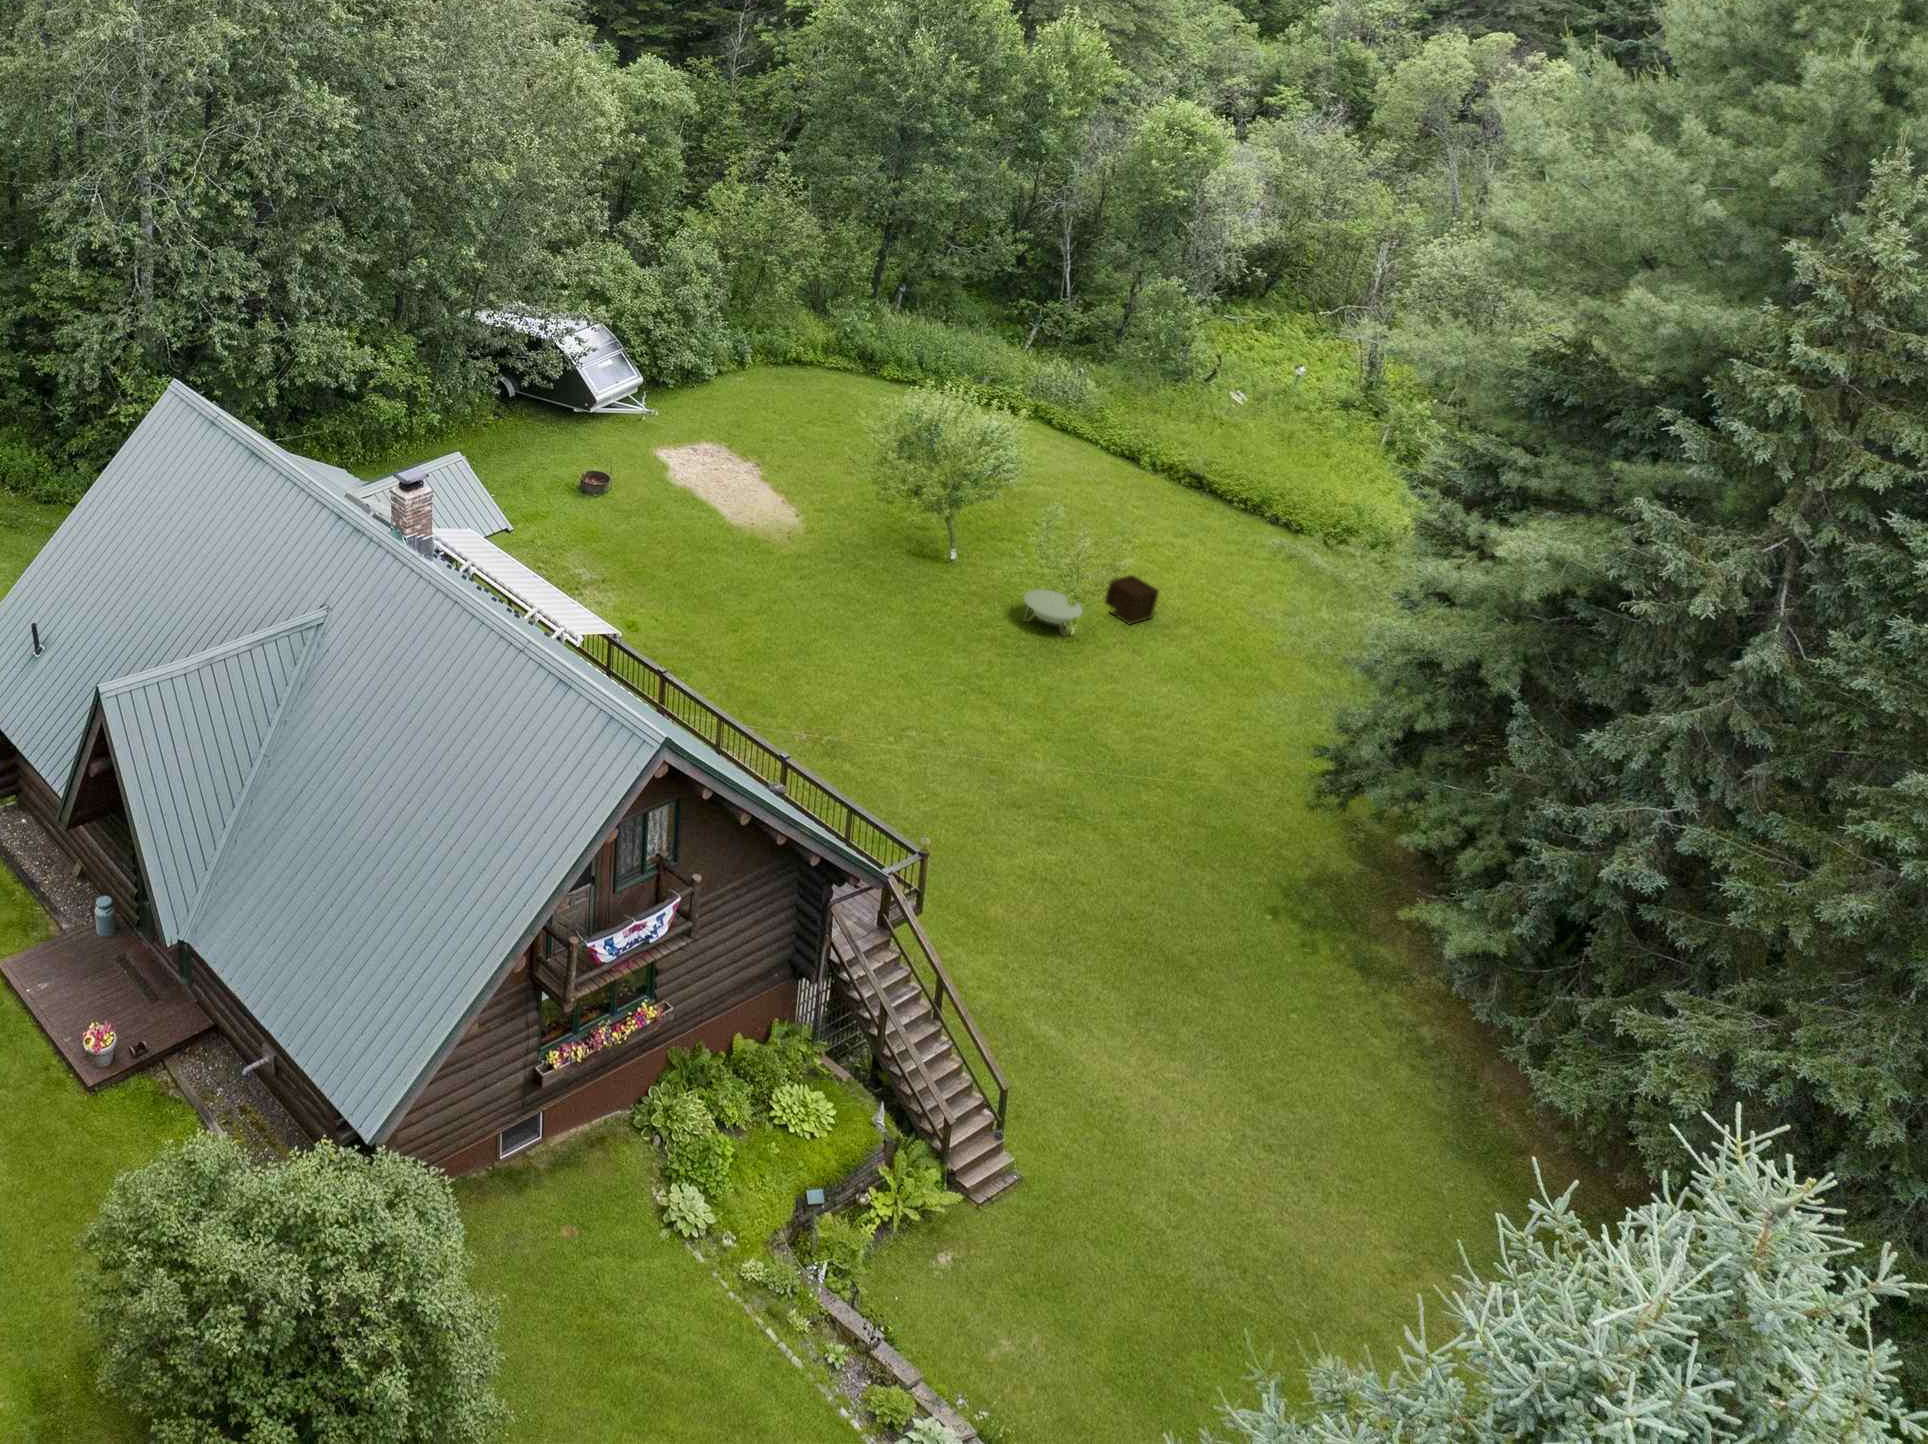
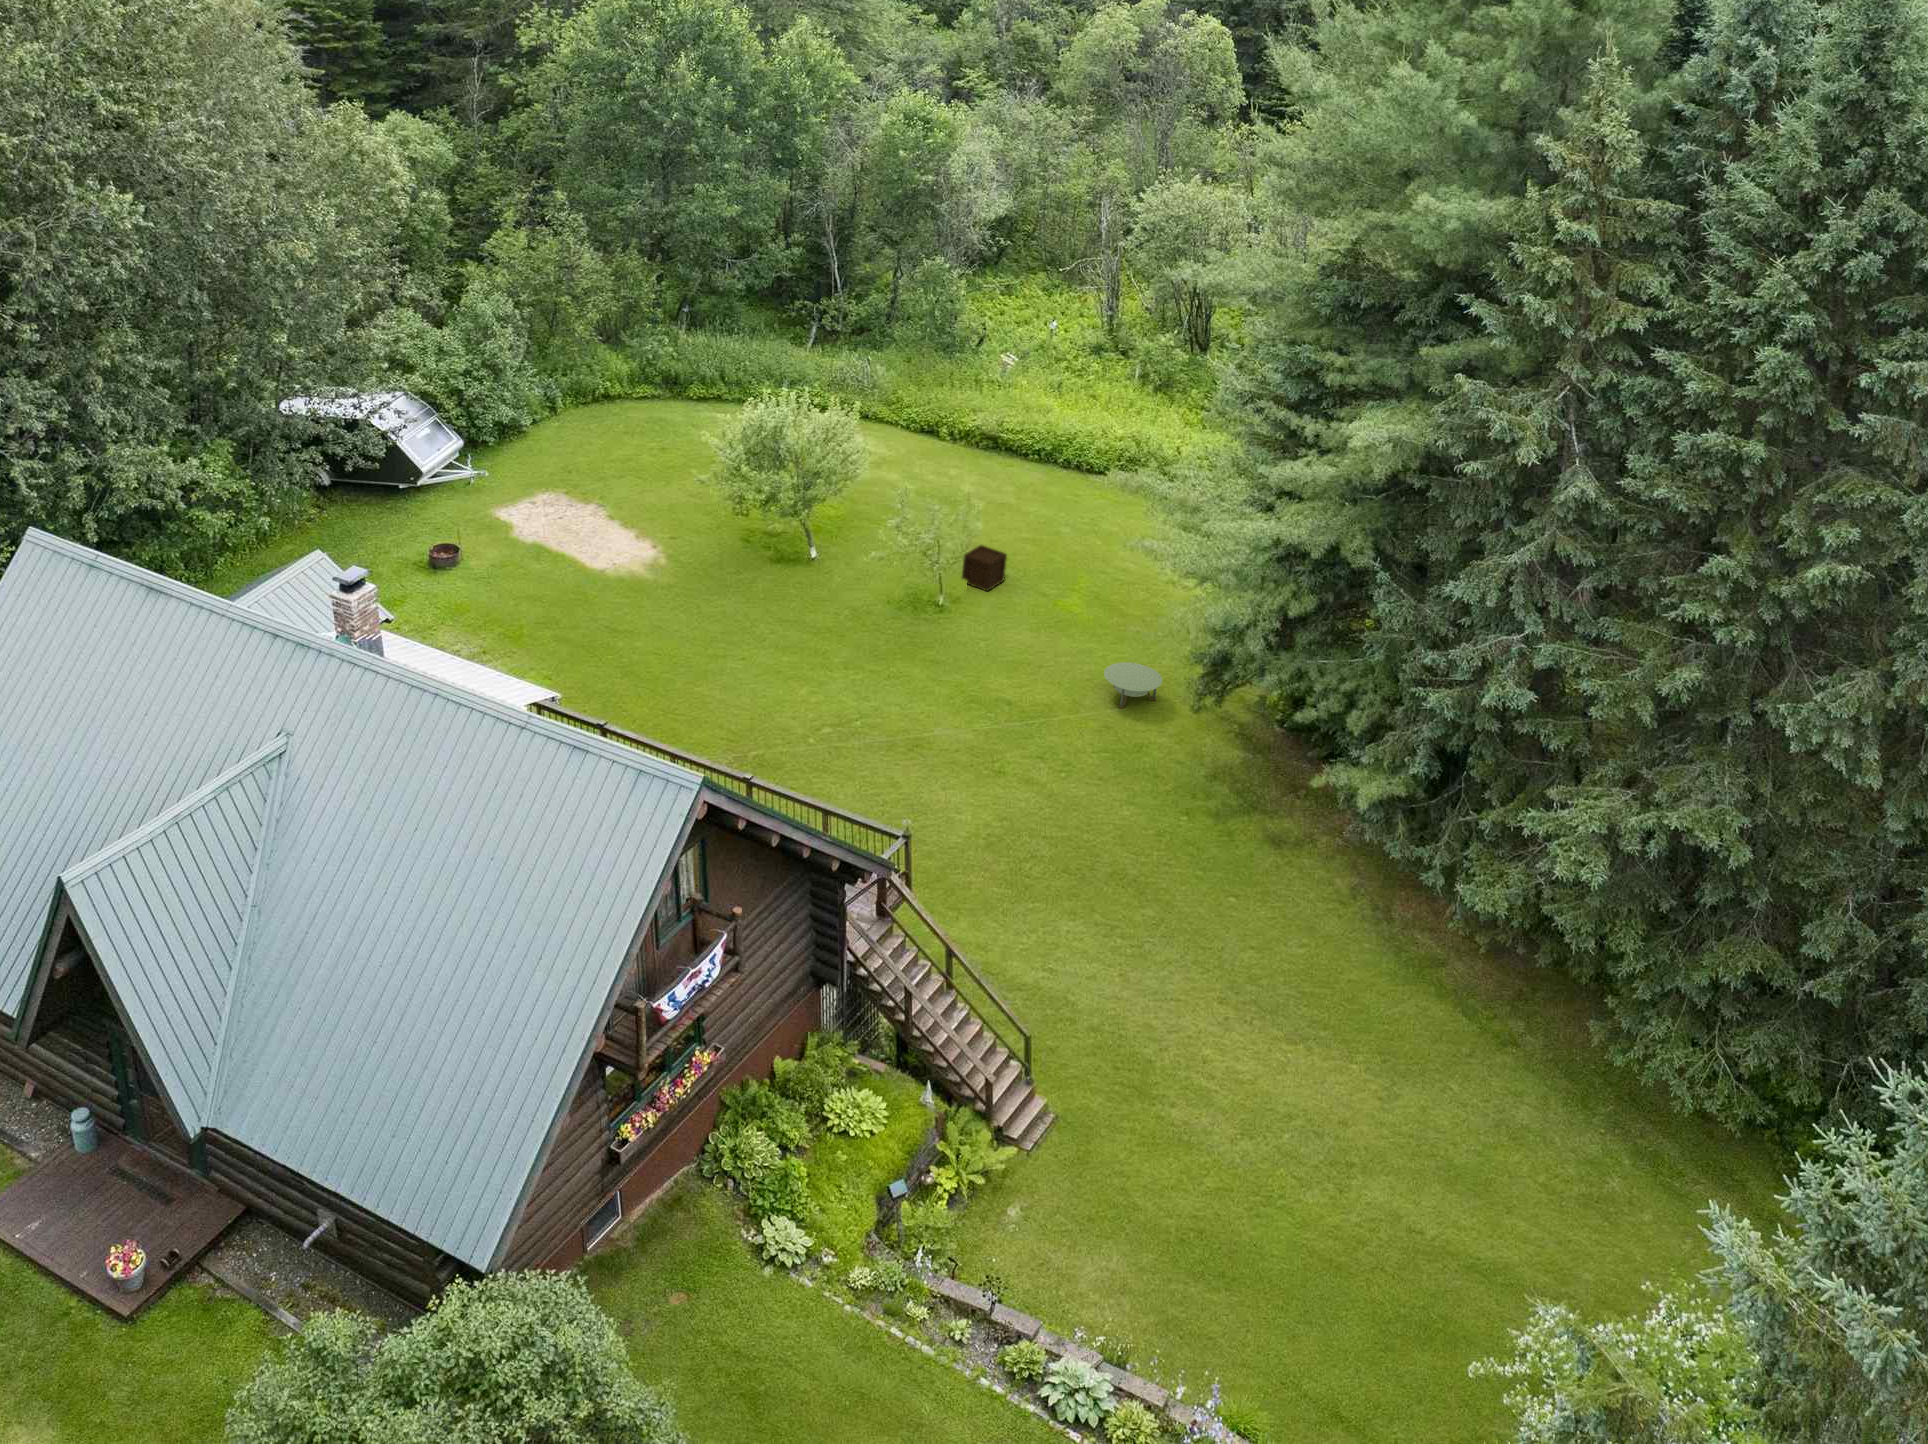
round table: present [1023,589,1083,637] -> present [1104,662,1162,709]

